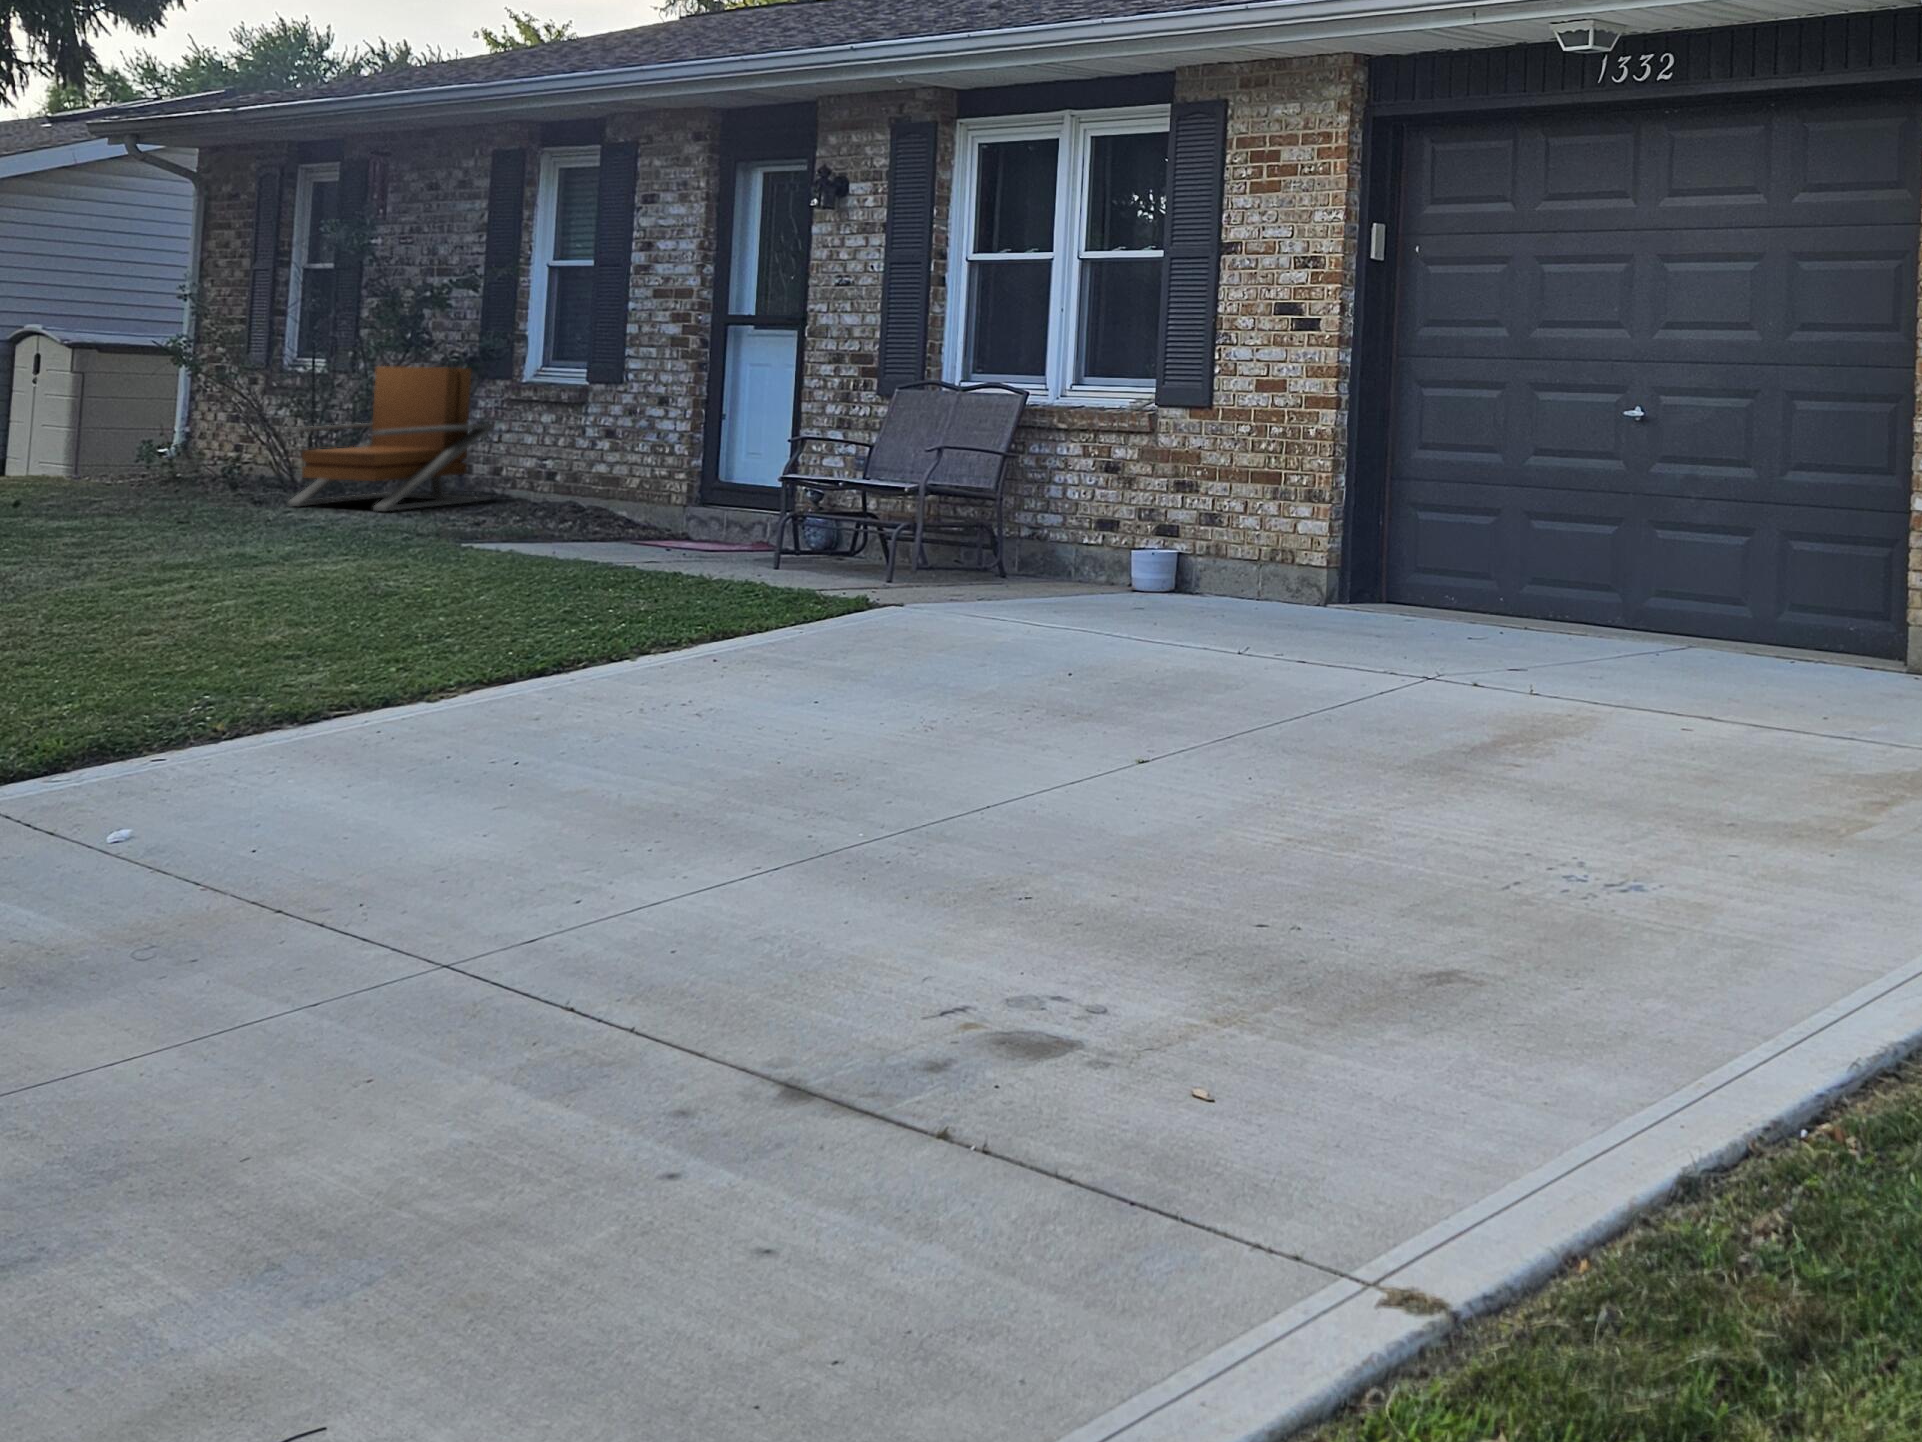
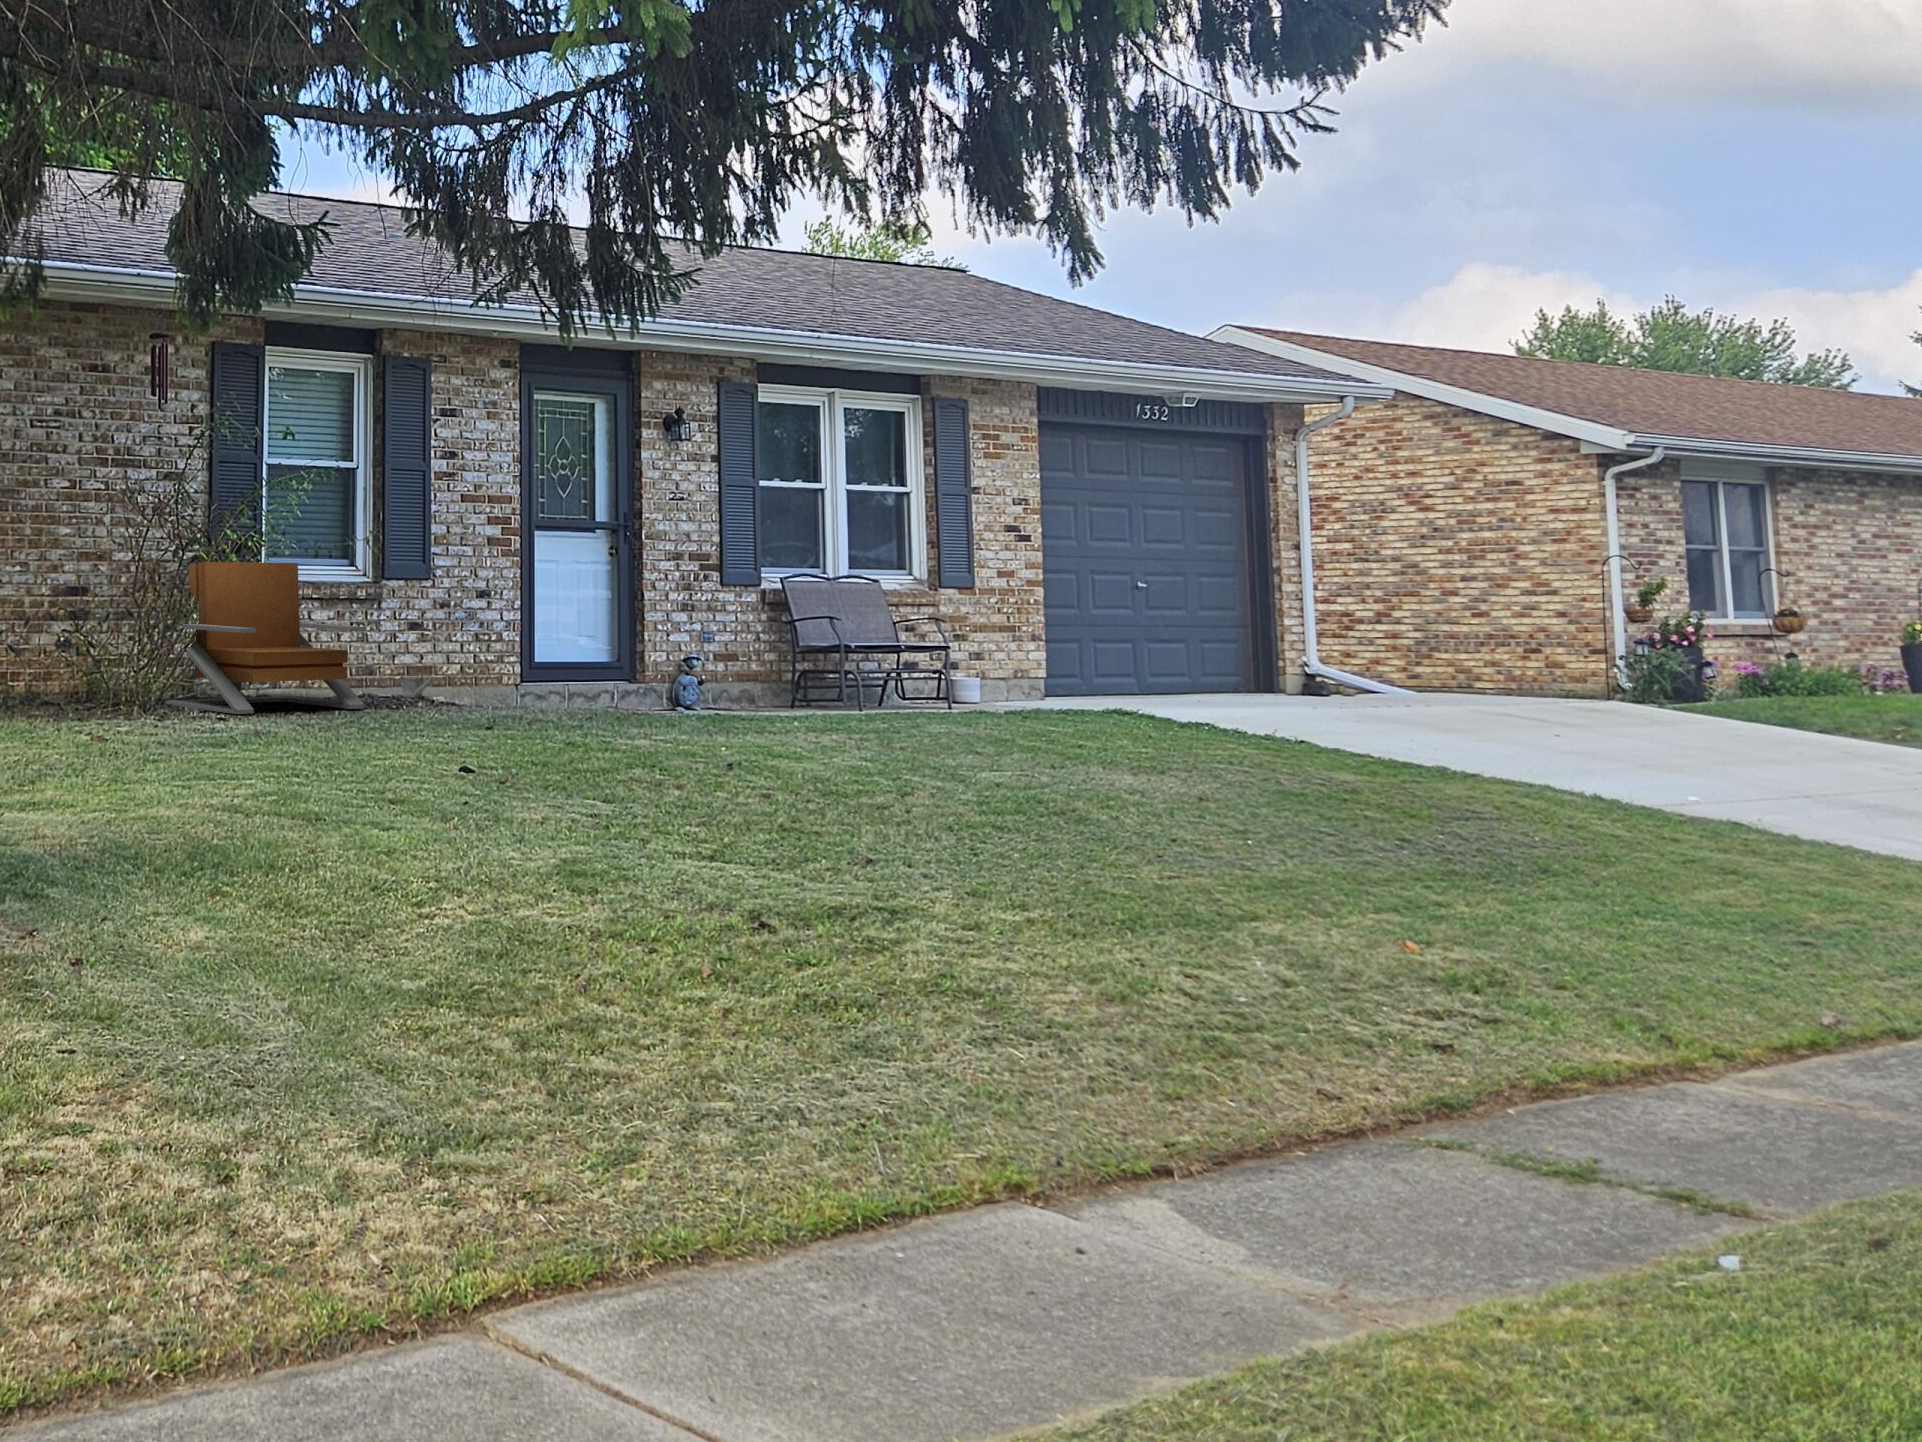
watering can: none [532,486,585,509] -> present [400,676,434,698]

